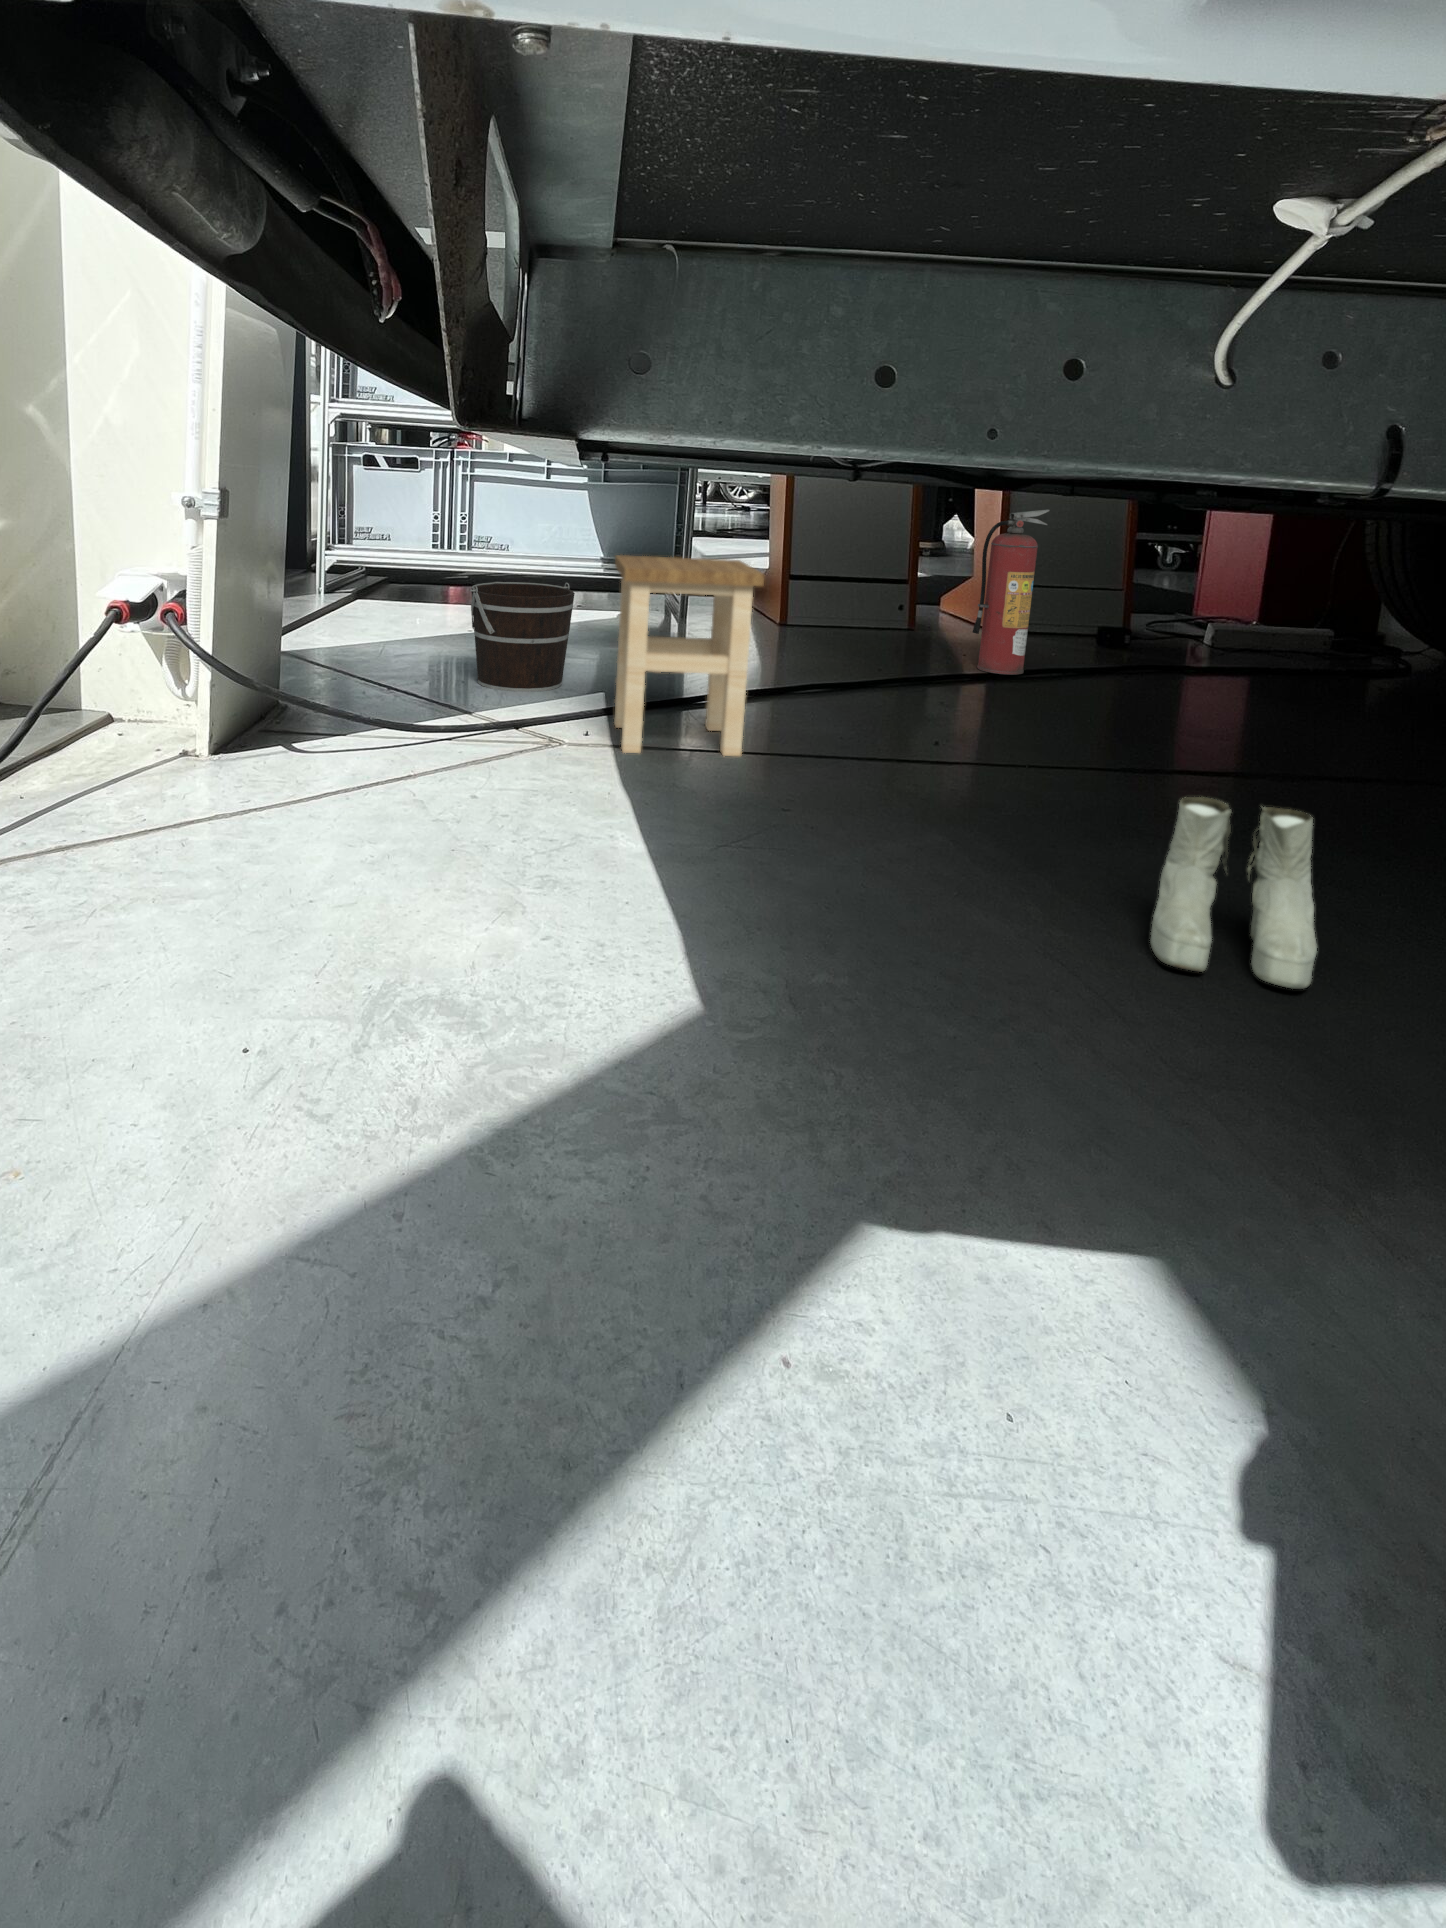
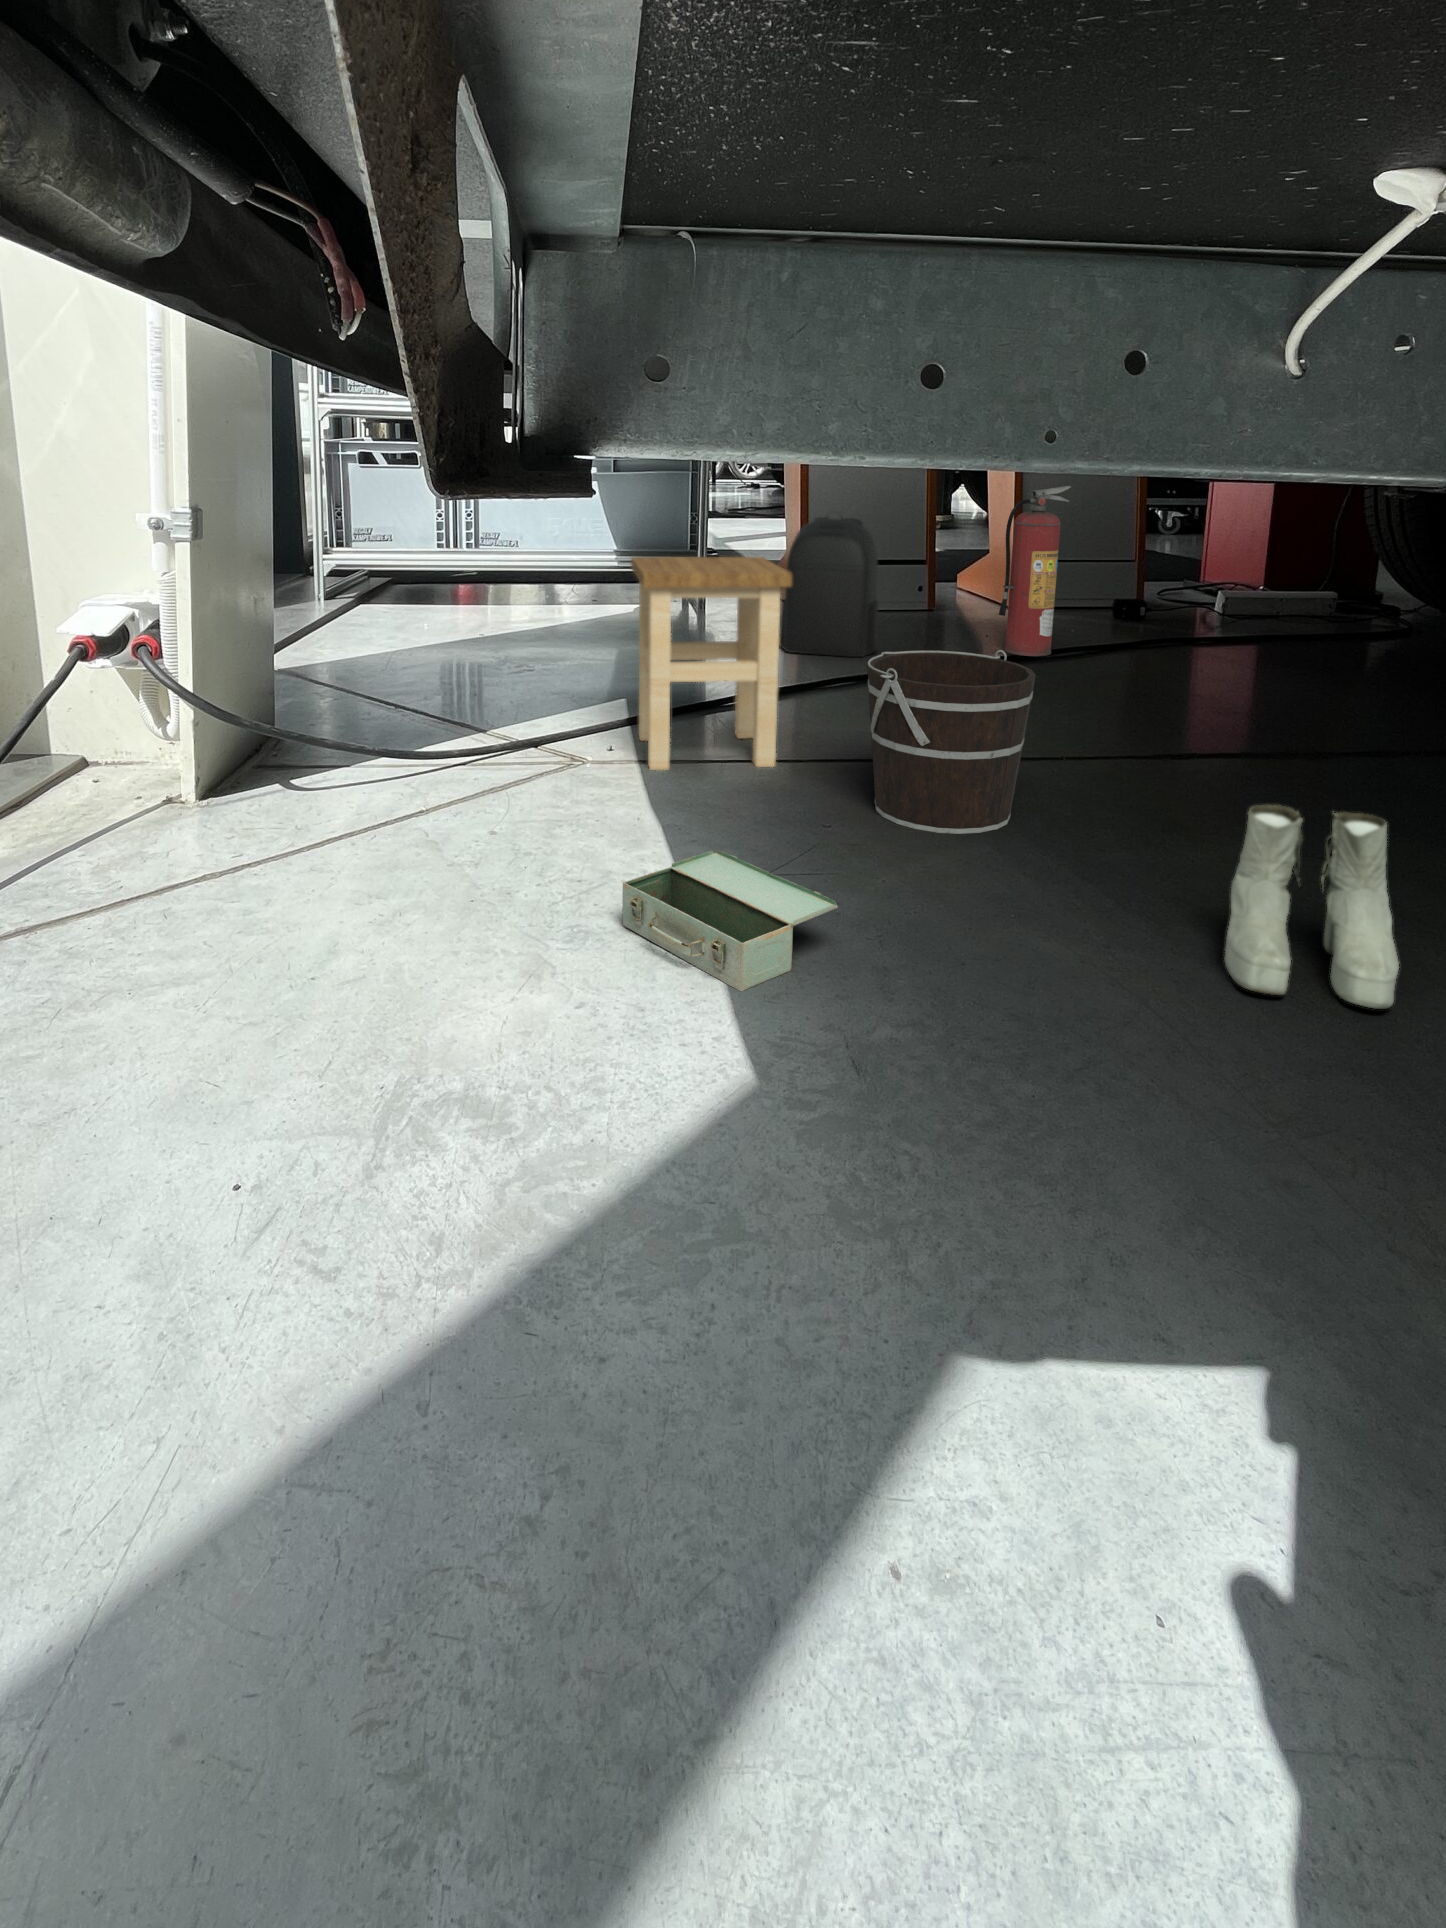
backpack: none [755,526,854,667] -> present [779,516,878,657]
bucket: present [470,582,575,692] -> present [867,650,1036,834]
toolbox: none [588,816,785,936] -> present [622,851,838,991]

